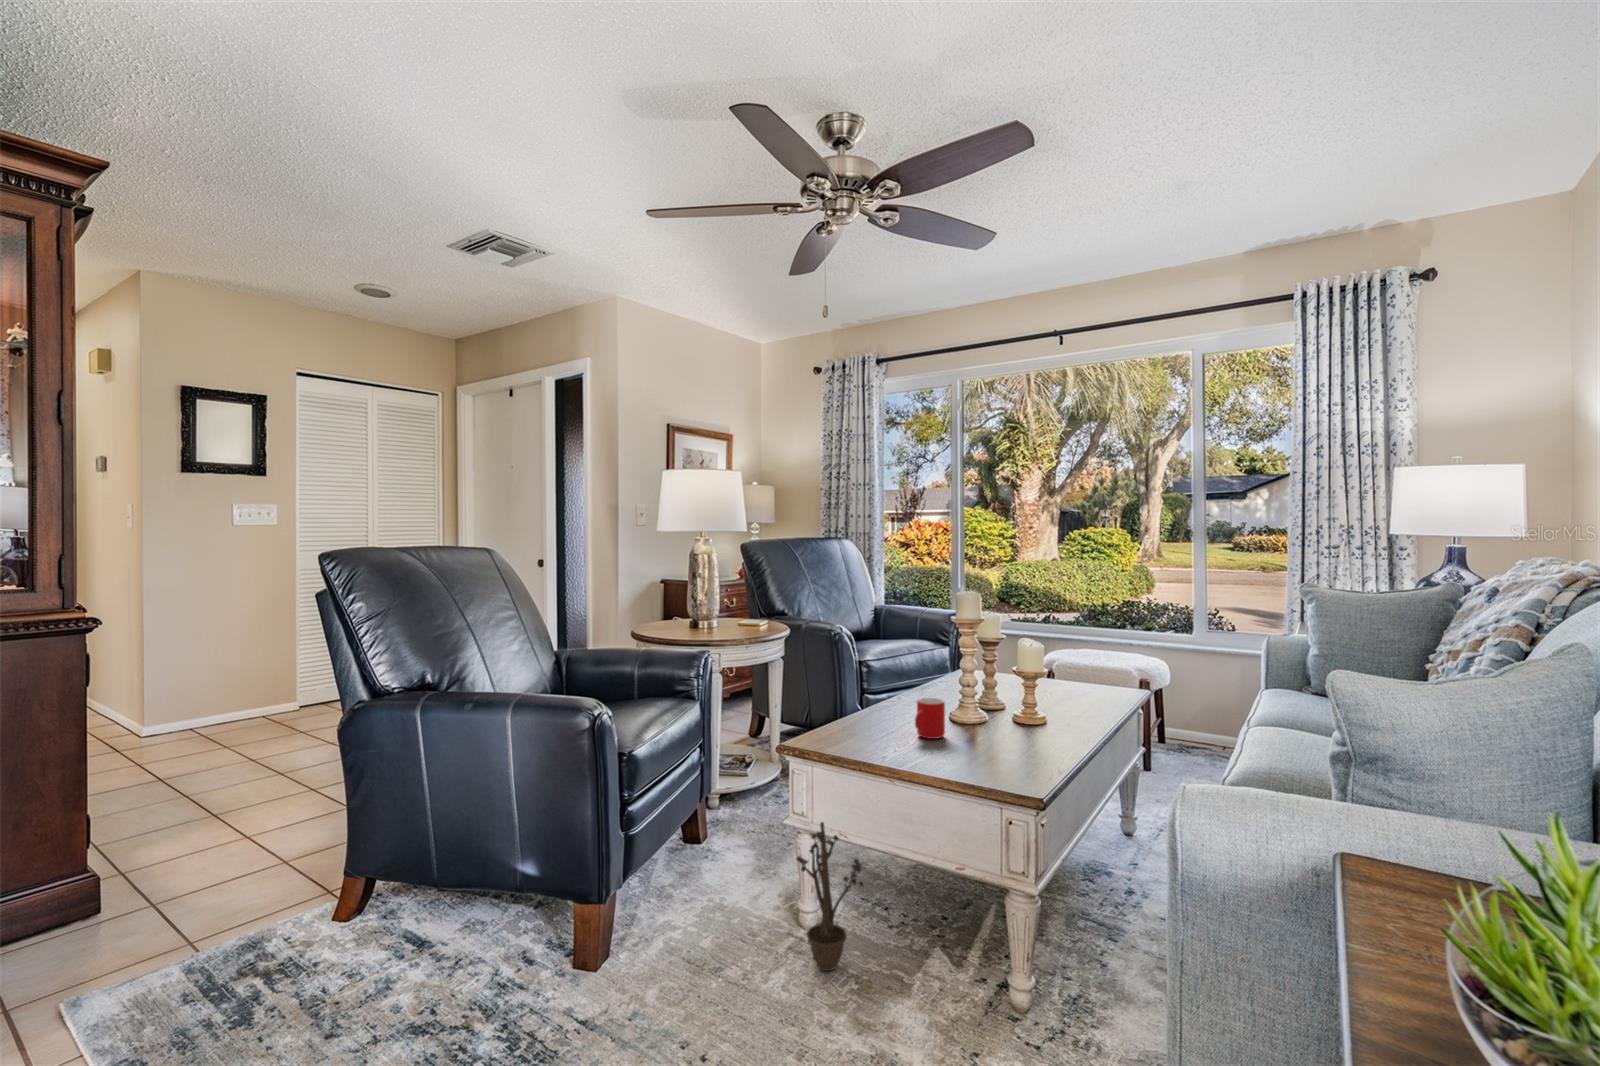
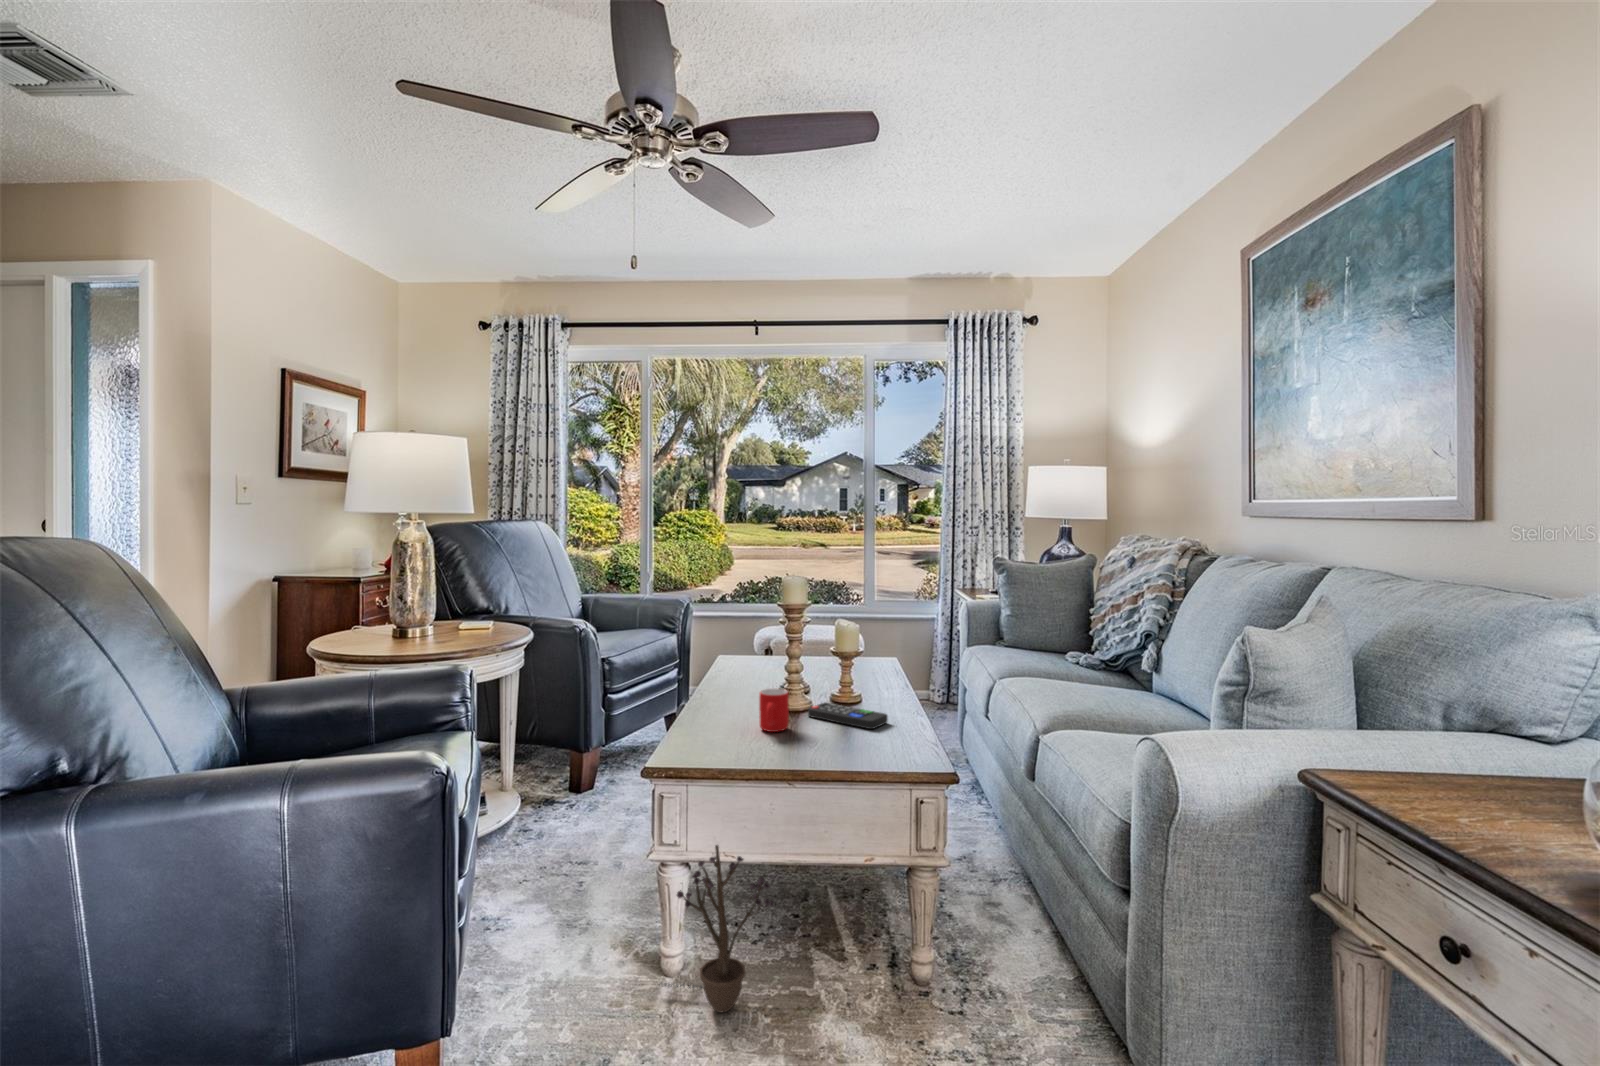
remote control: none [977,720,1049,750] -> present [808,702,888,729]

